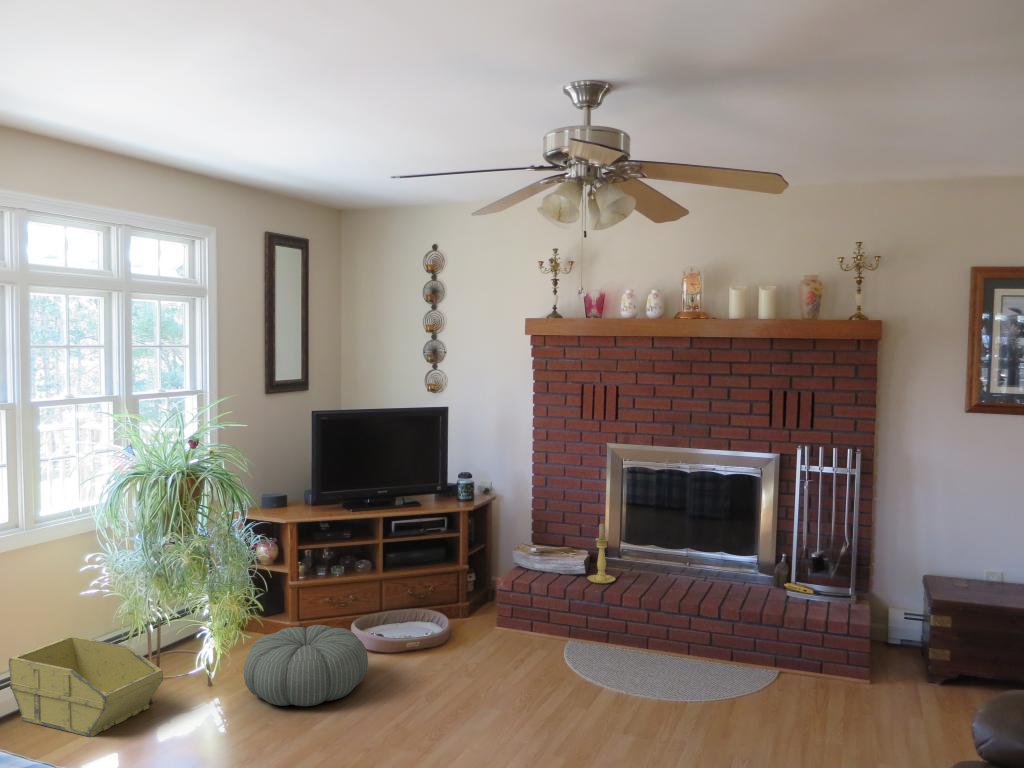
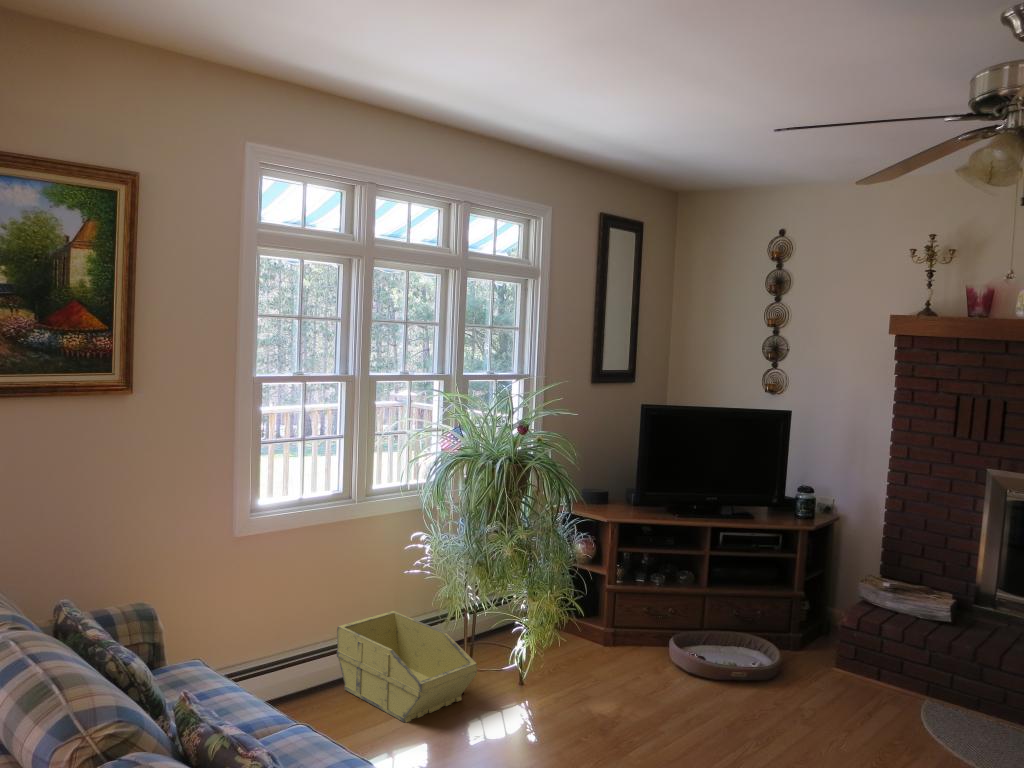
candle holder: present [588,523,615,583] -> none [958,565,998,641]
pouf: present [244,625,368,706] -> none [558,637,692,732]

